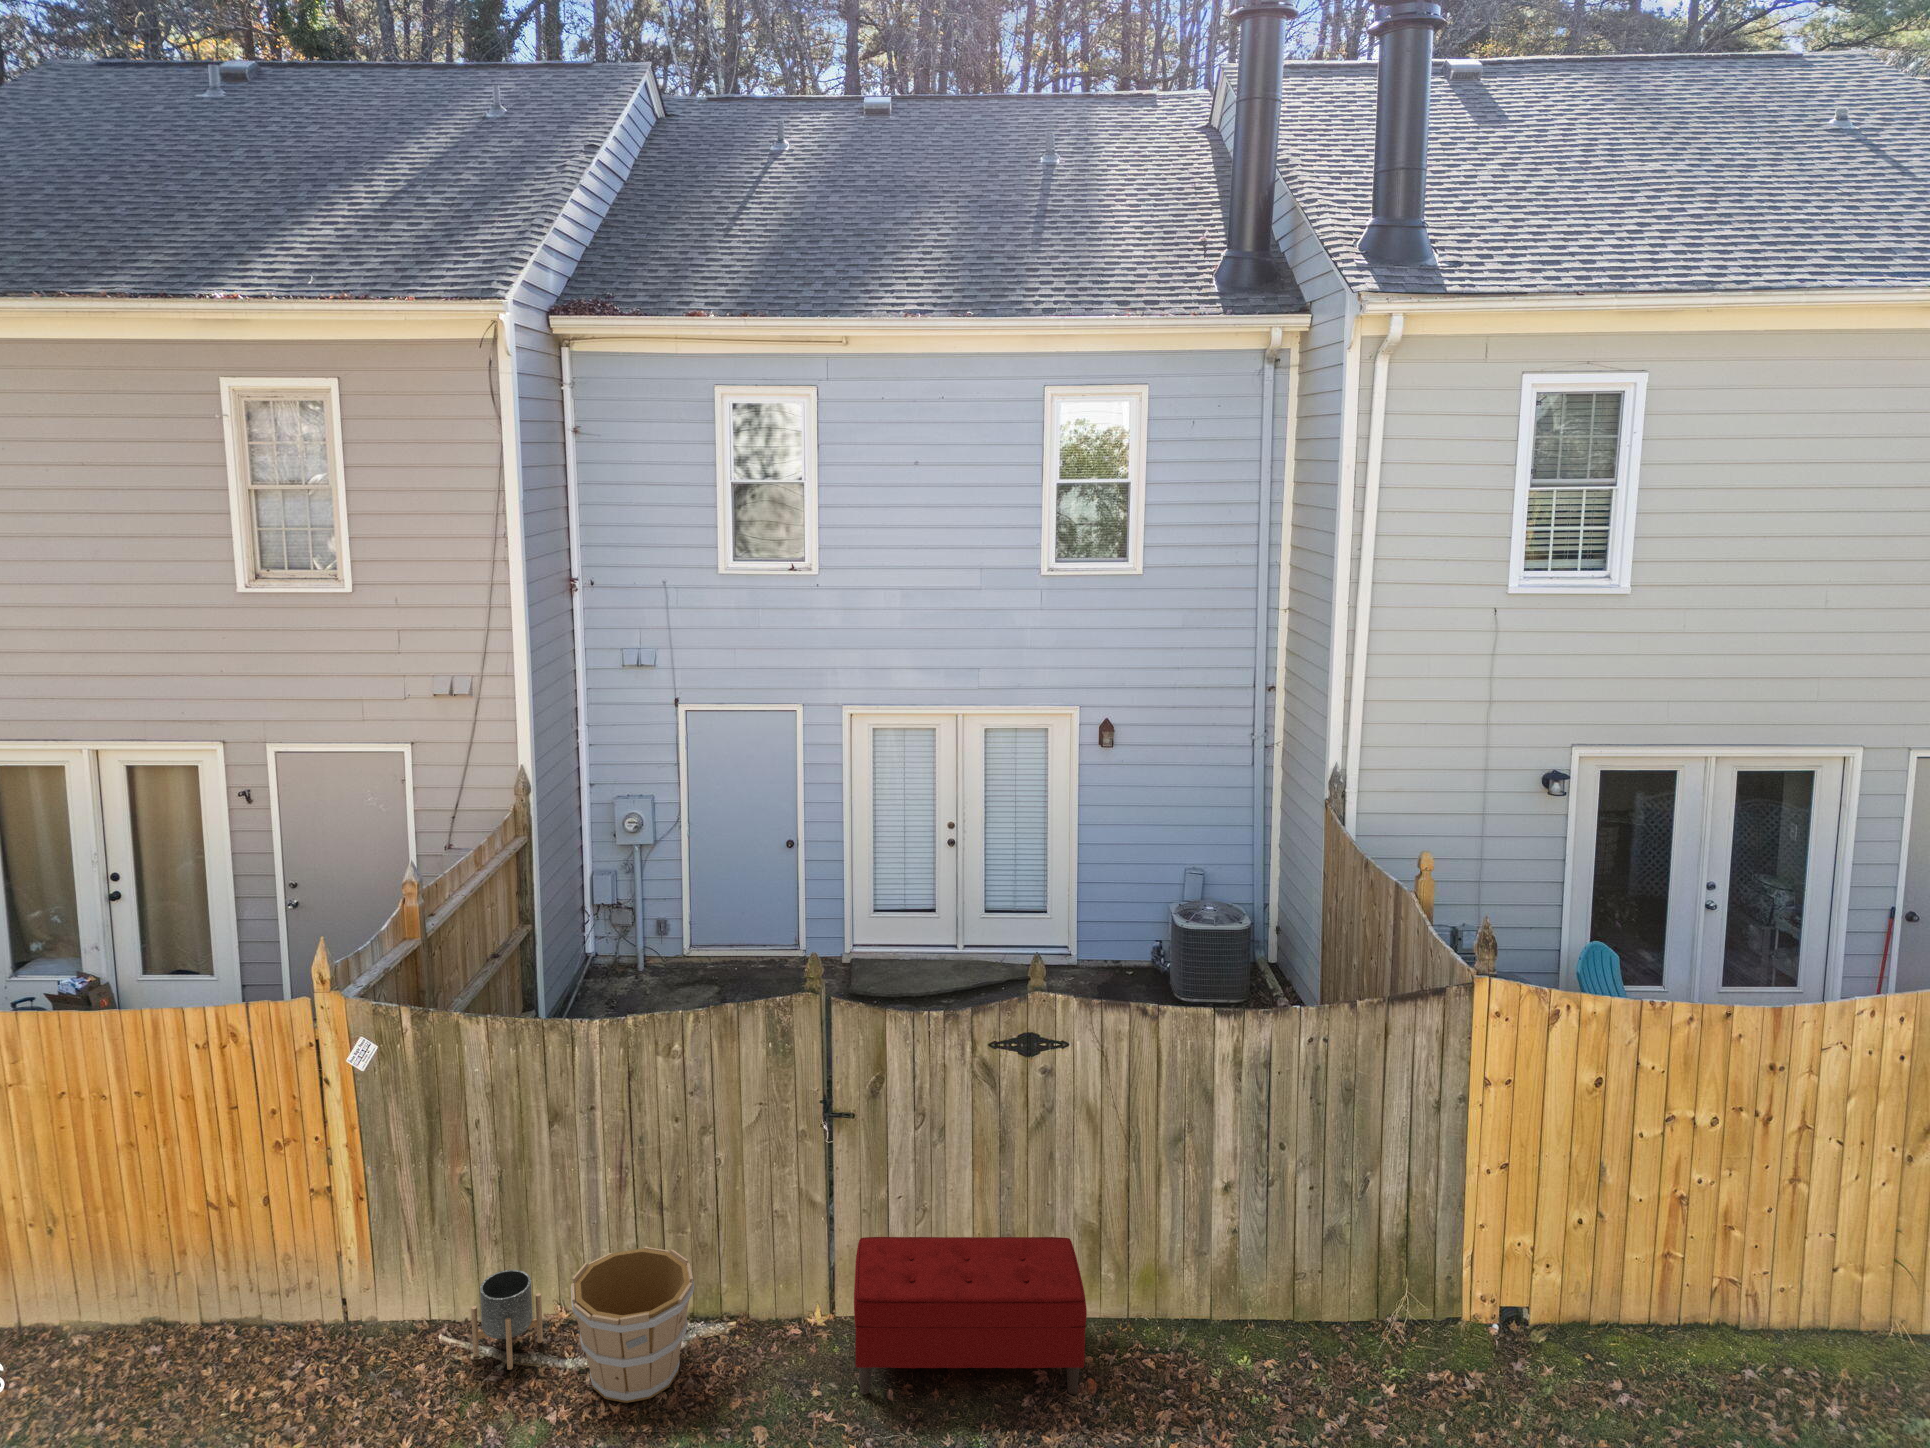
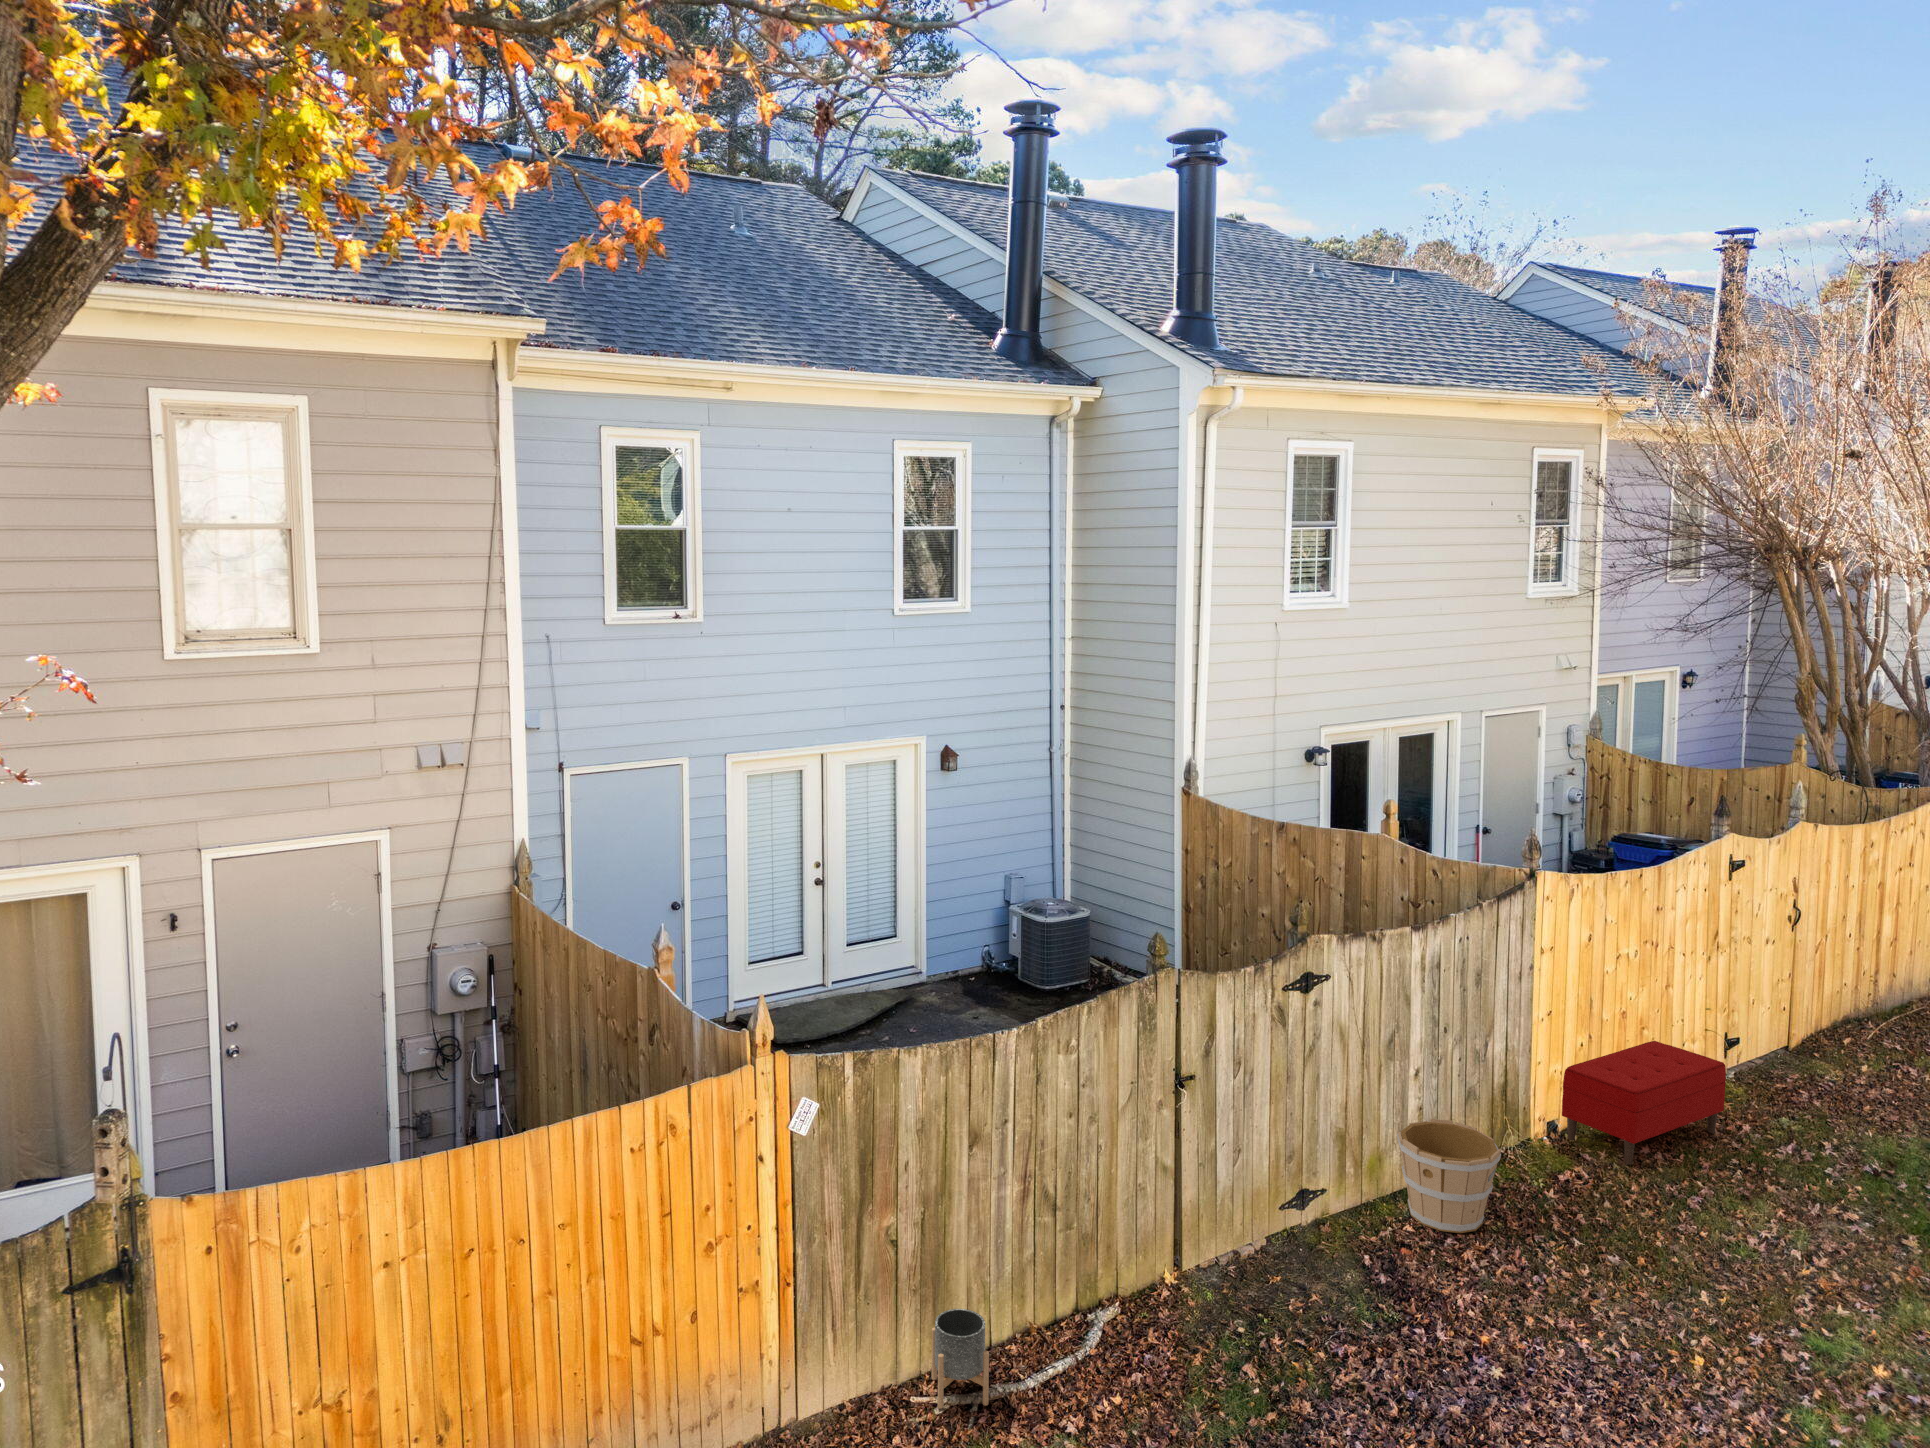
bench: present [854,1237,1087,1394] -> present [1562,1041,1726,1165]
wooden bucket: present [571,1247,694,1403] -> present [1397,1119,1501,1233]

